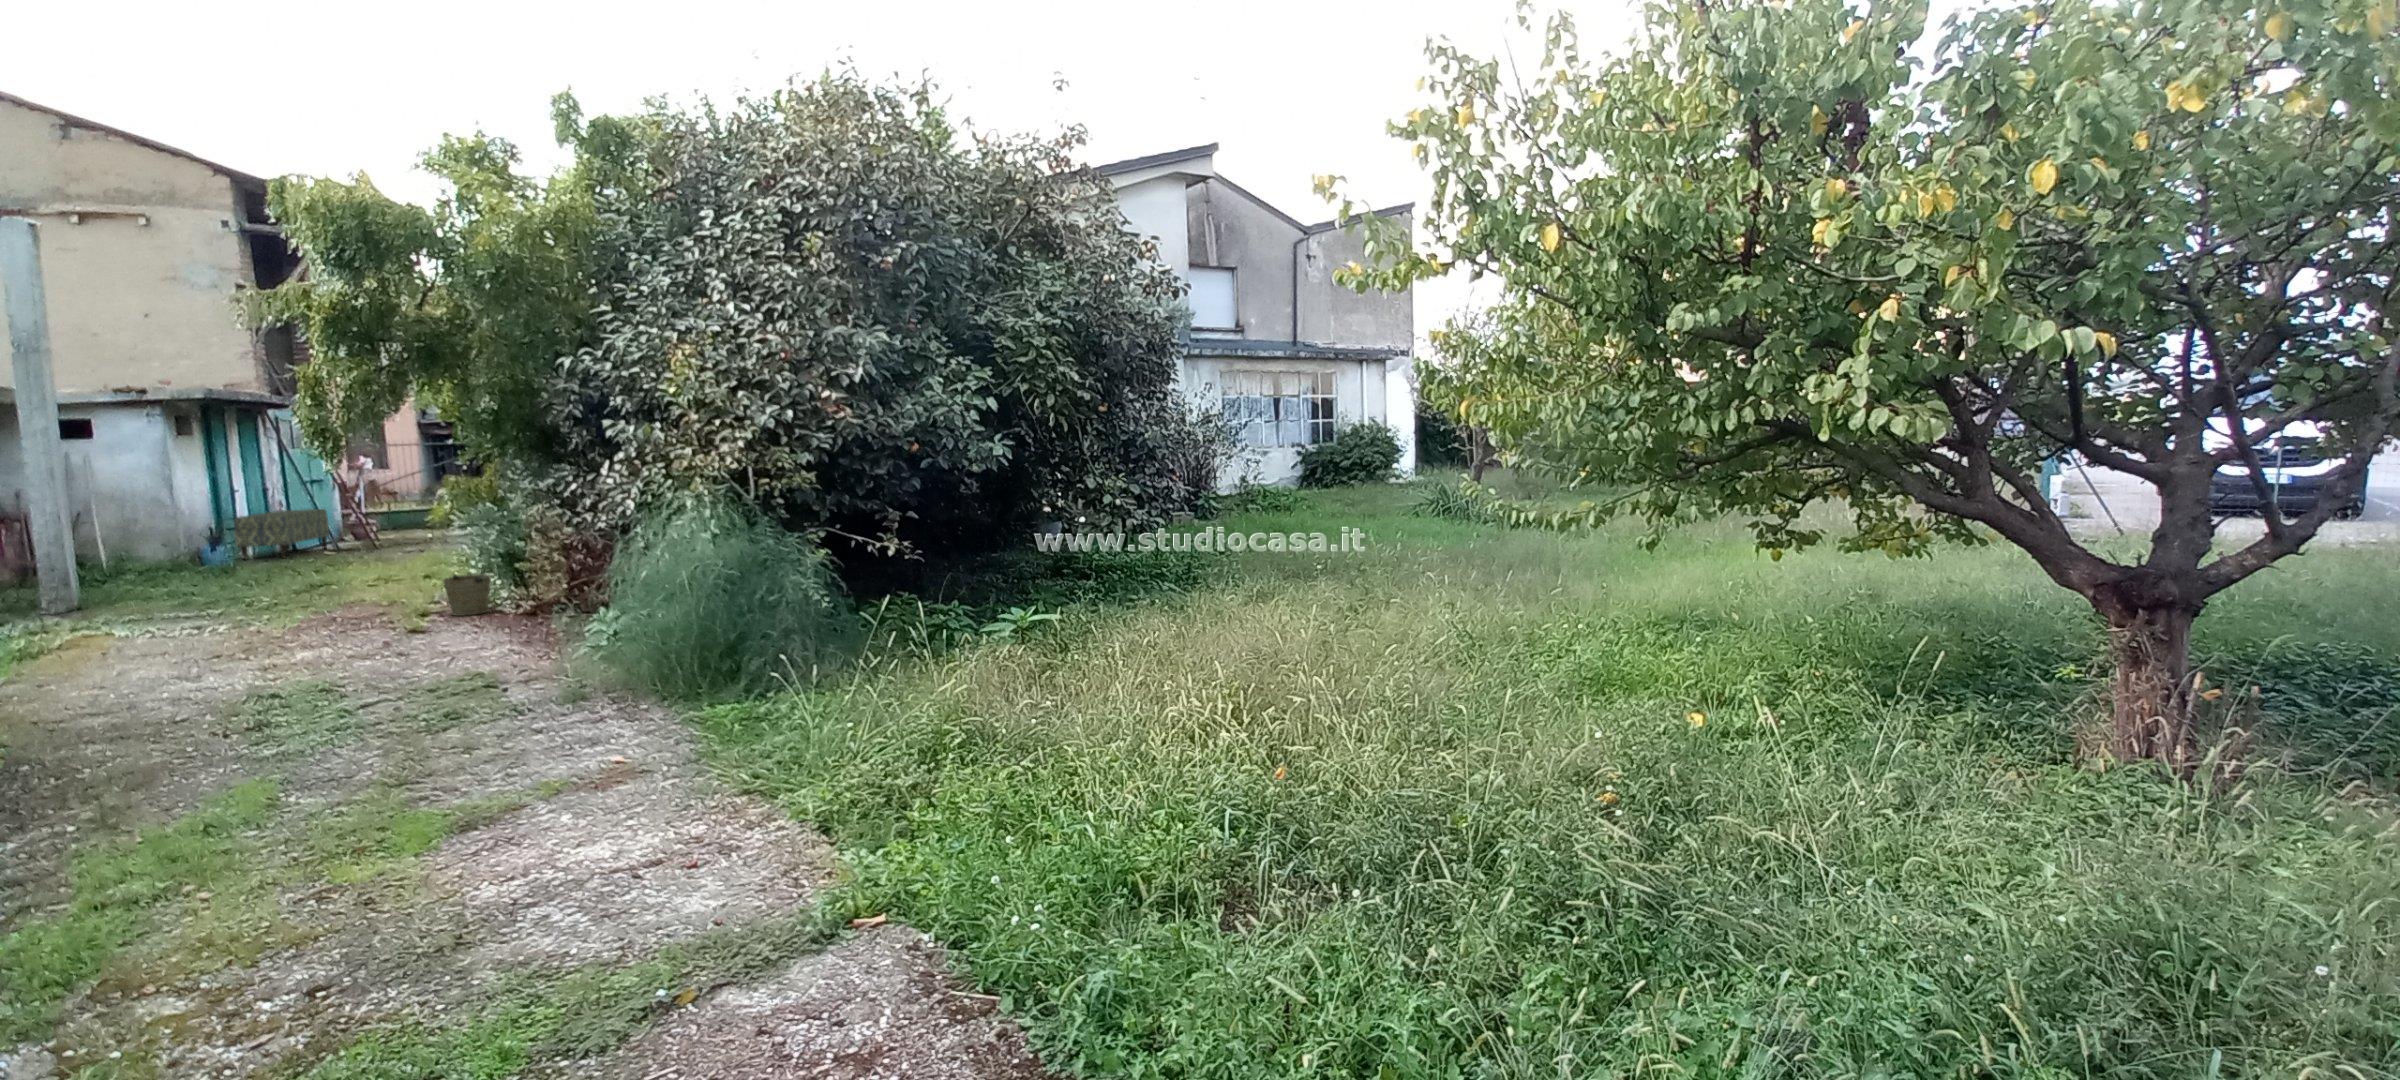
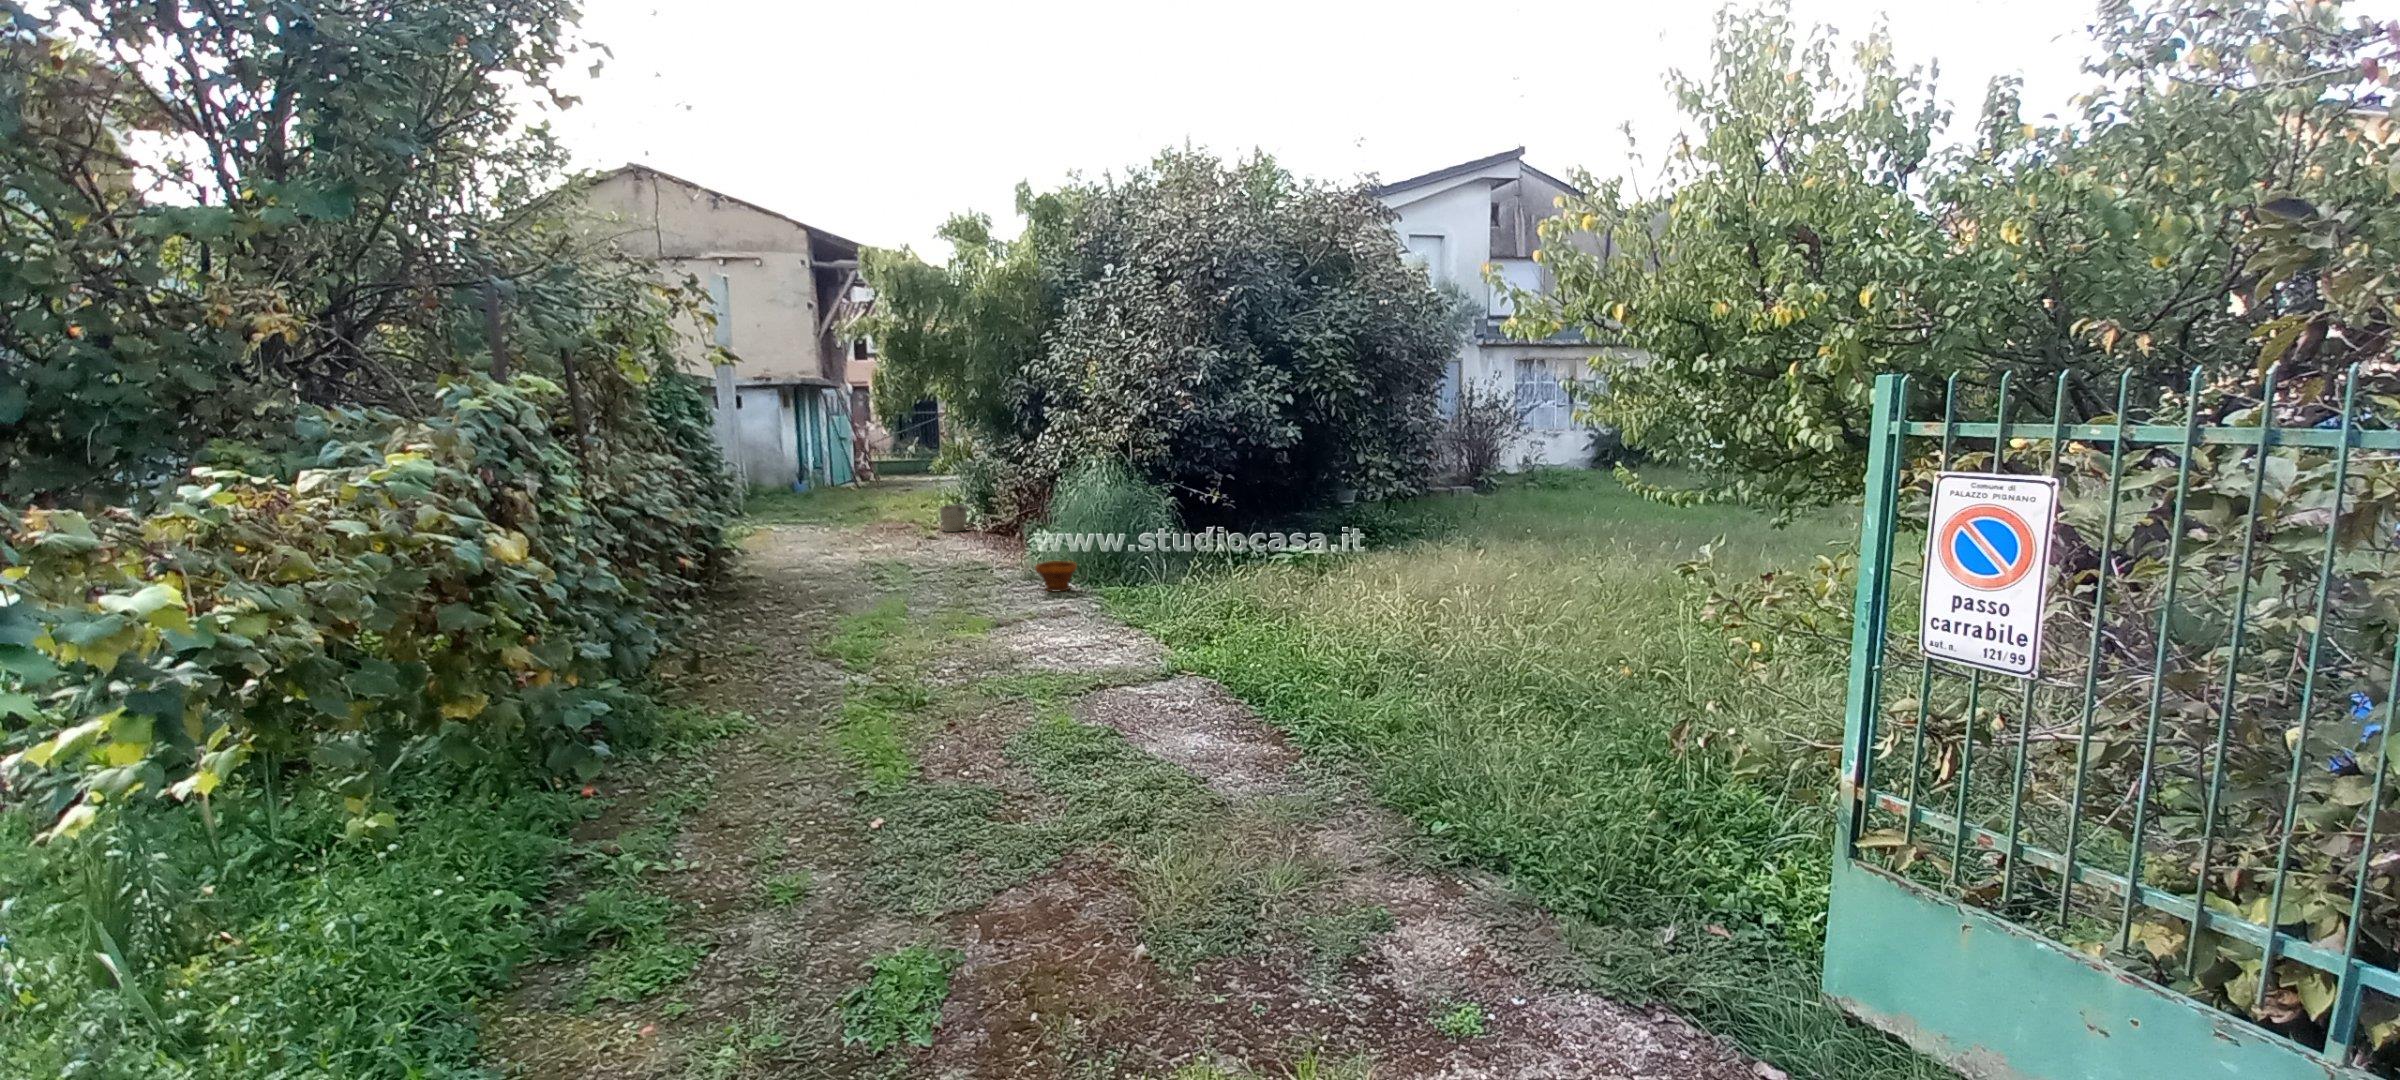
bench: present [234,509,330,560] -> none [808,458,861,491]
planter: none [597,661,671,714] -> present [1035,561,1077,591]

